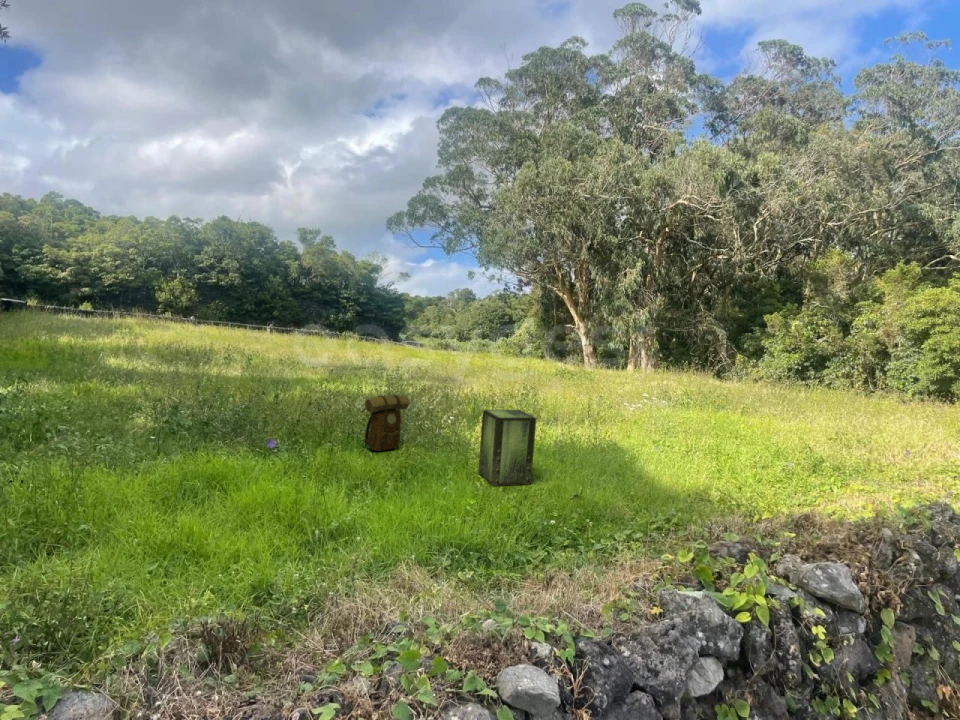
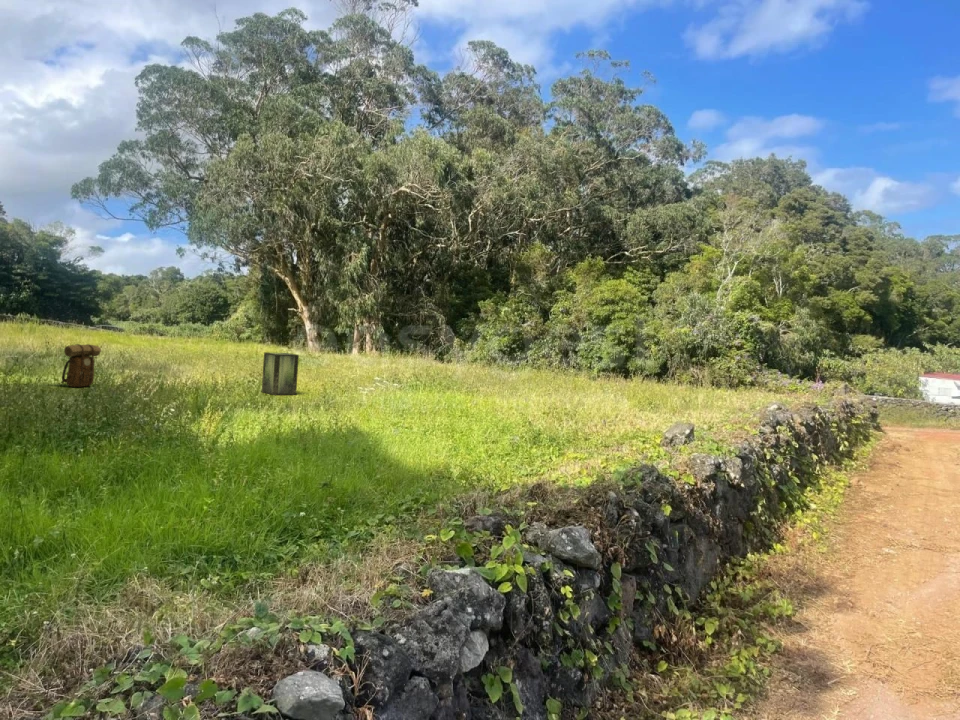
backpack: present [363,395,410,451] -> present [61,344,101,387]

